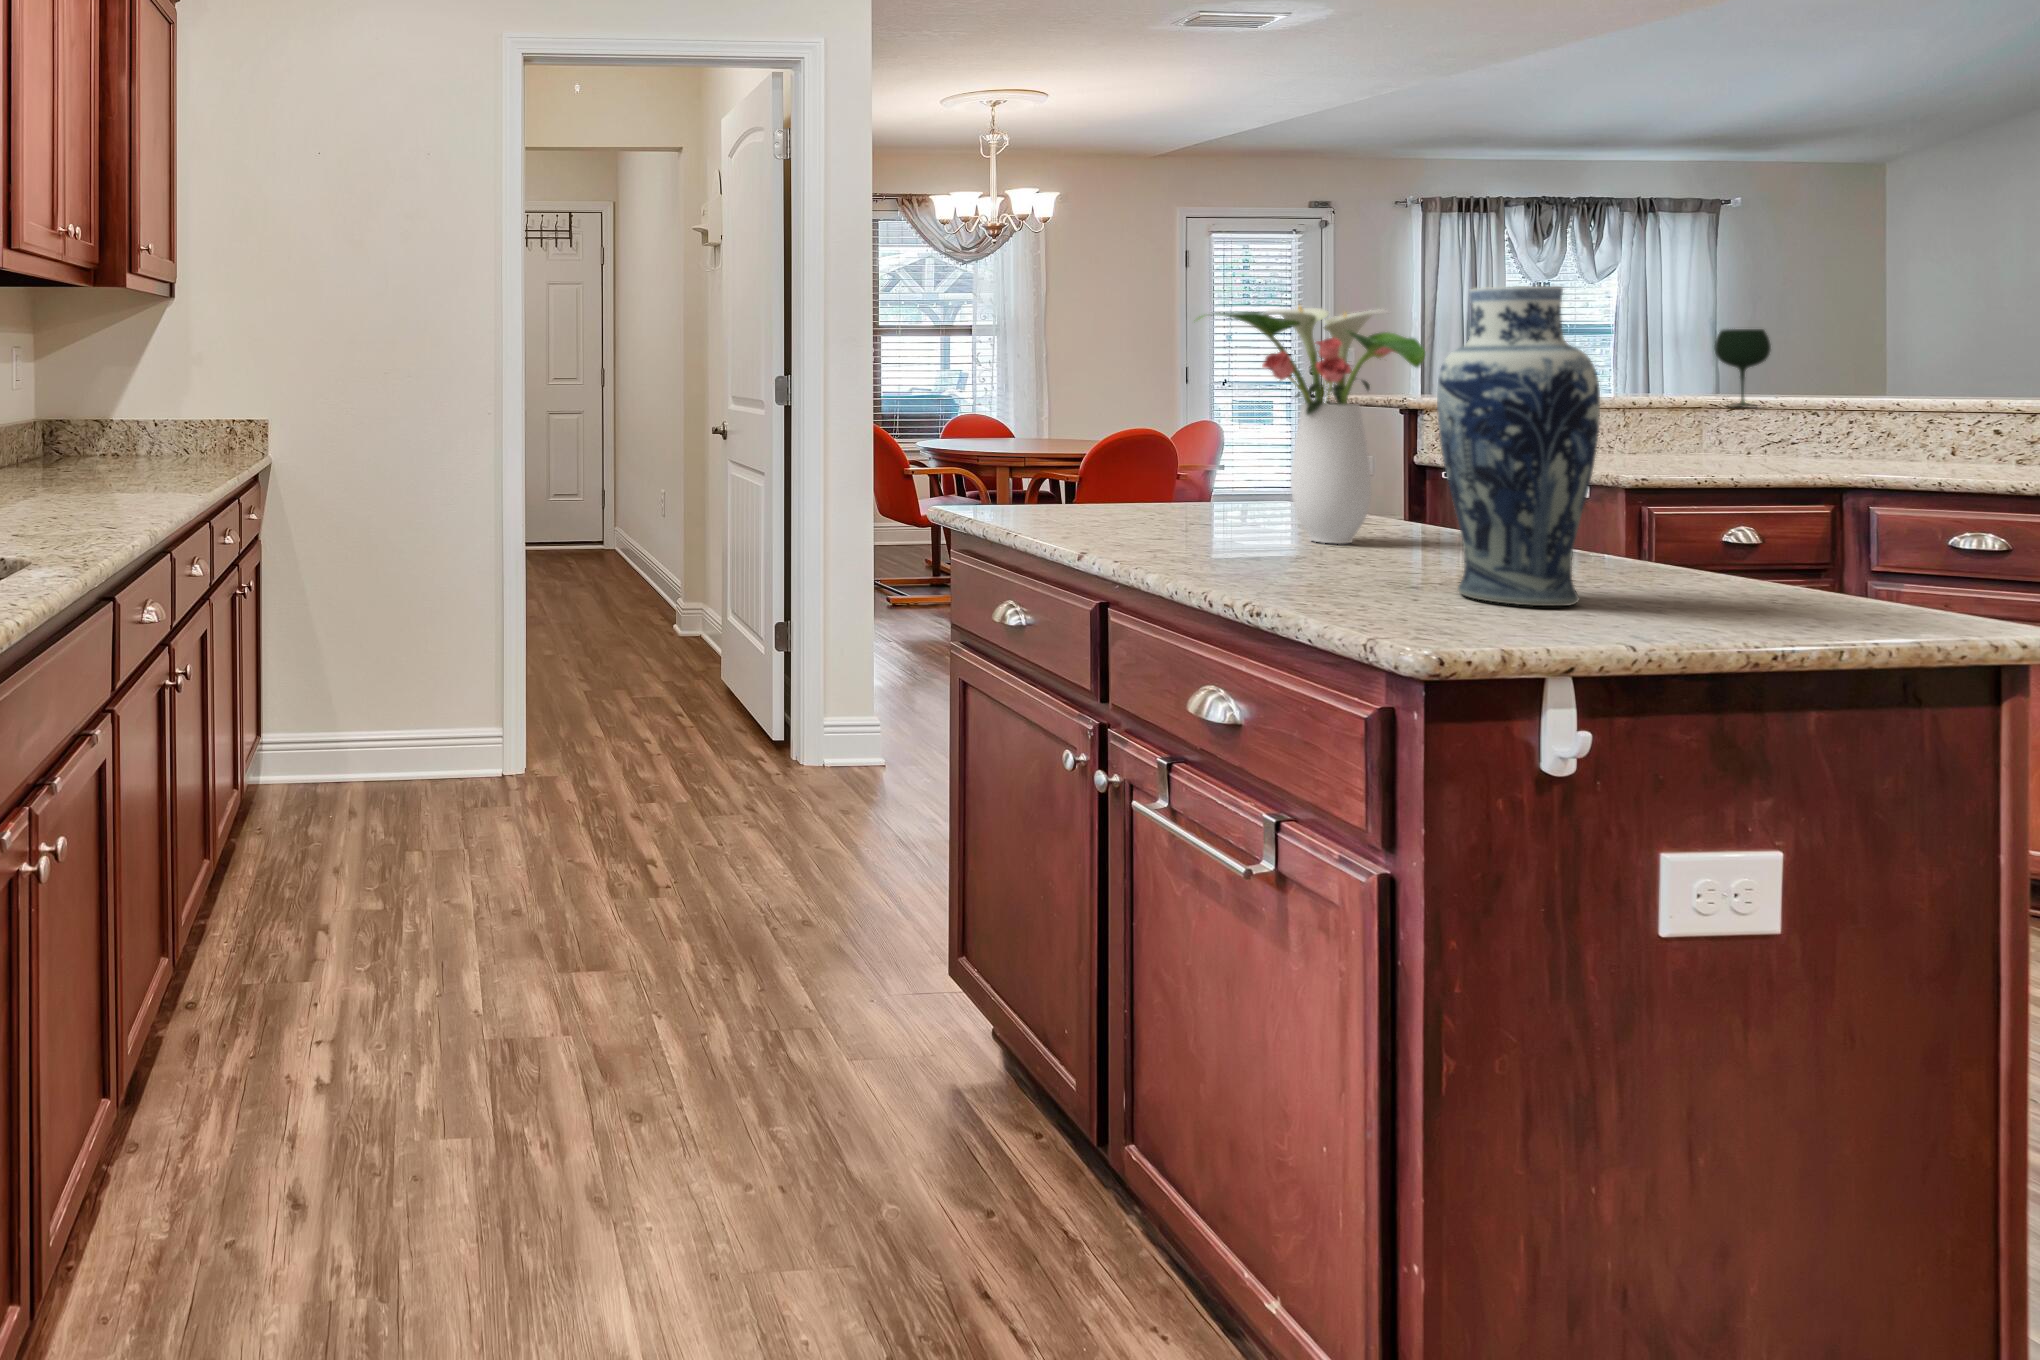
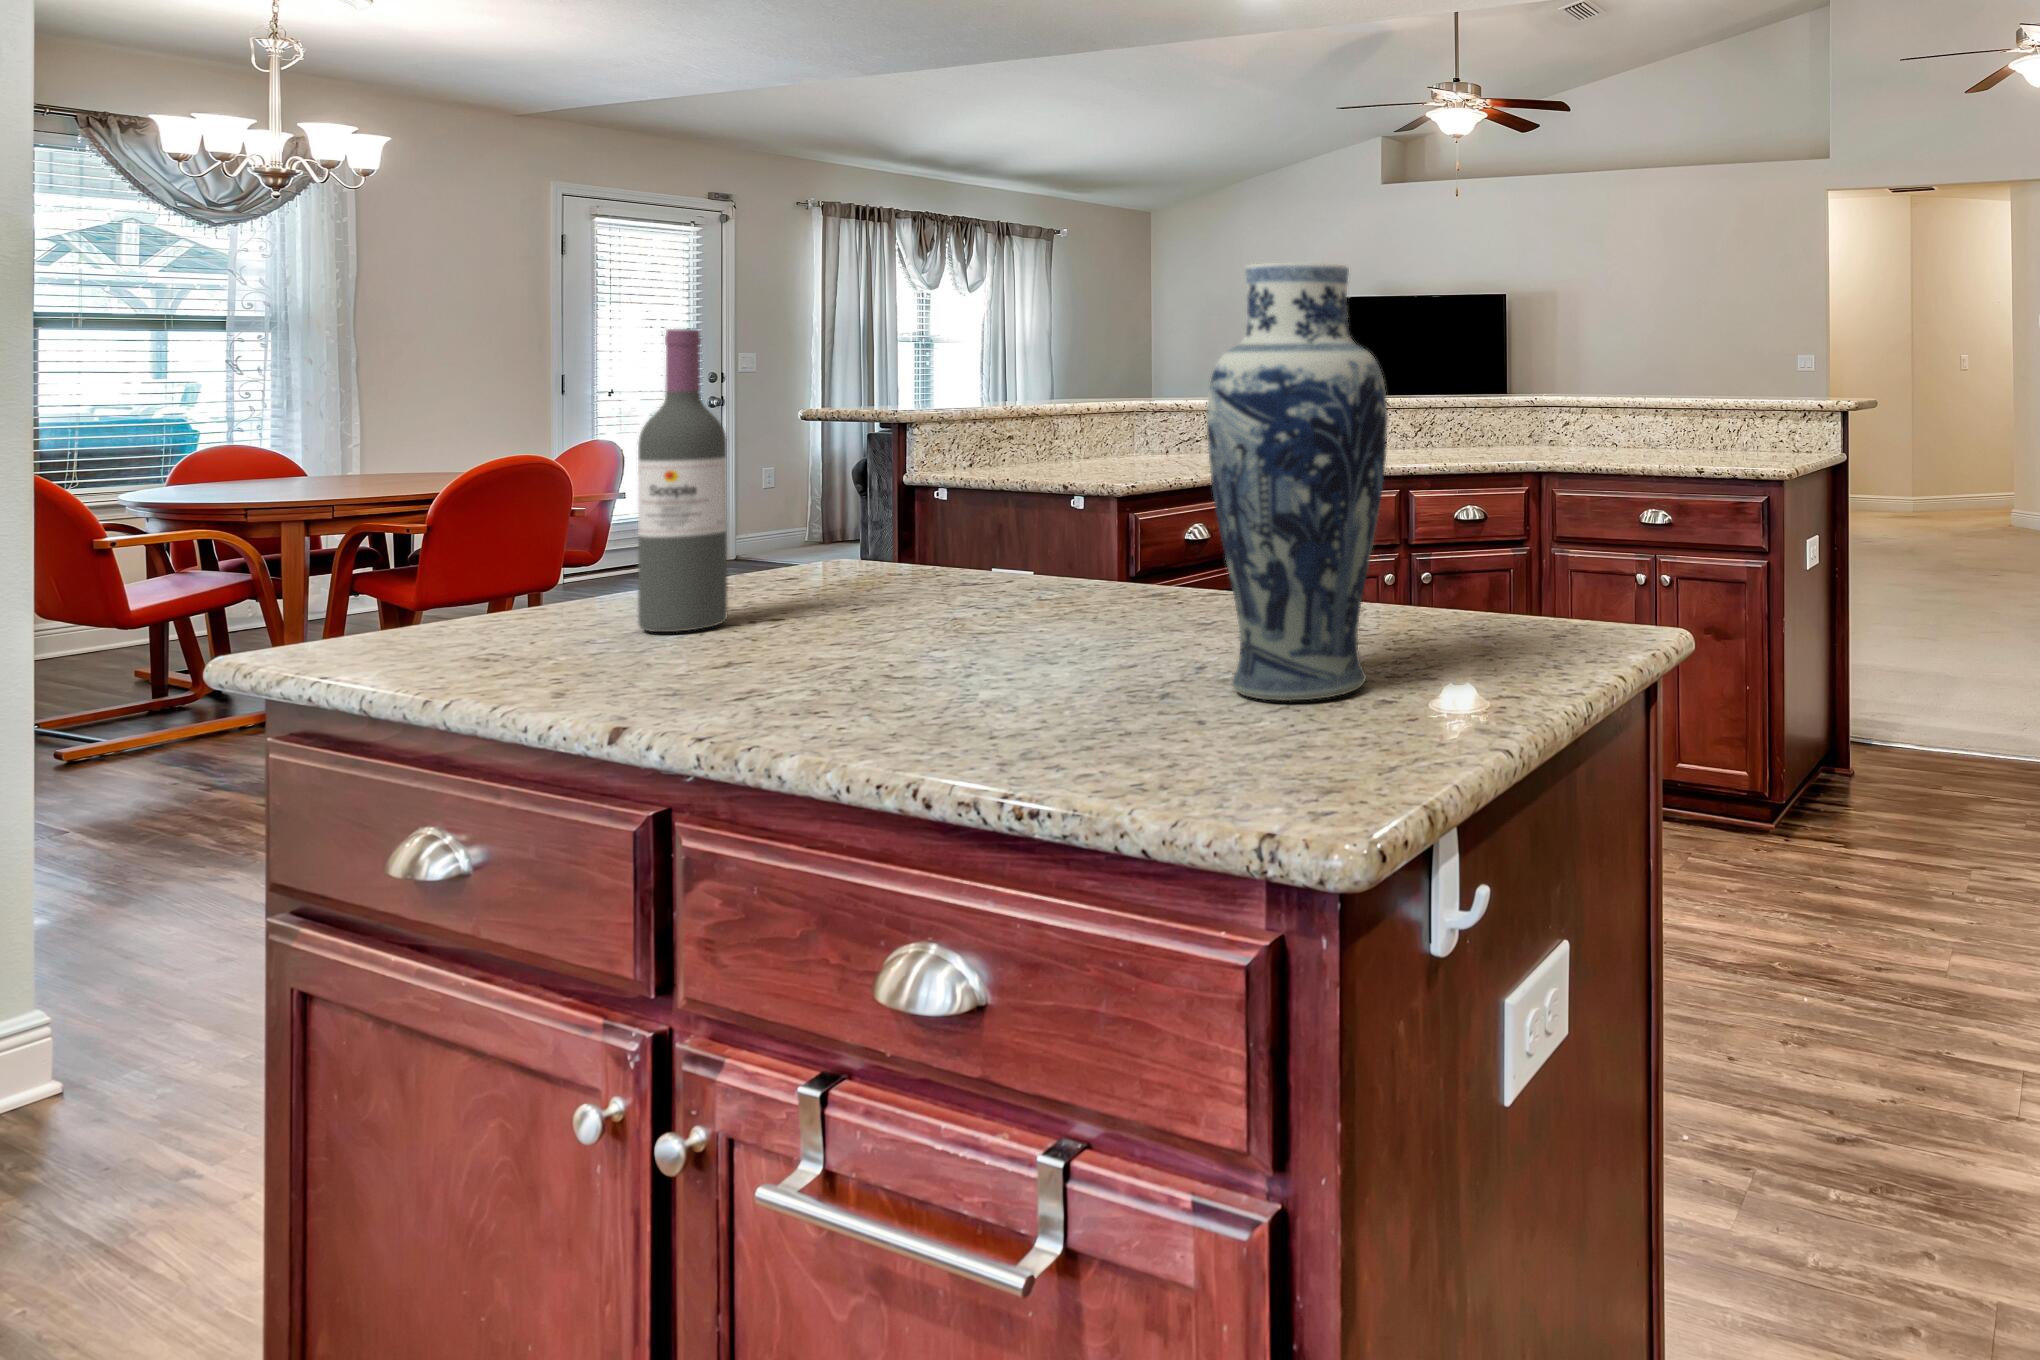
flower arrangement: present [1200,305,1425,544] -> none [791,283,1128,629]
wine glass: present [1715,329,1771,407] -> none [1135,338,1175,409]
wine bottle: none [1122,338,1174,522] -> present [638,329,728,632]

